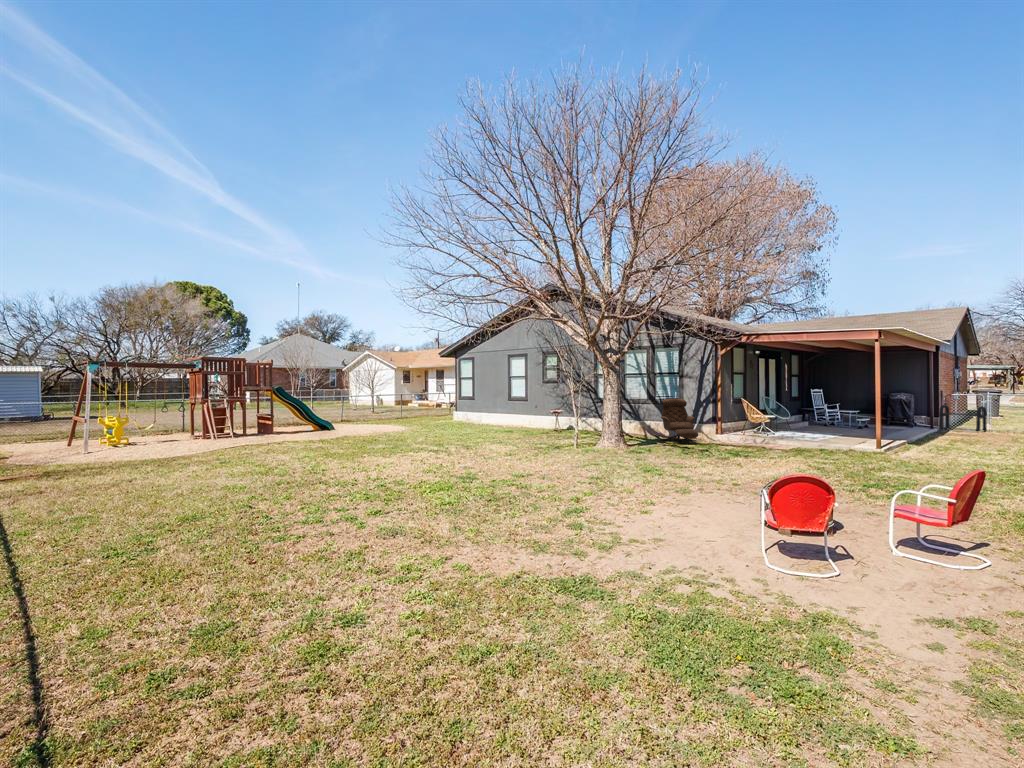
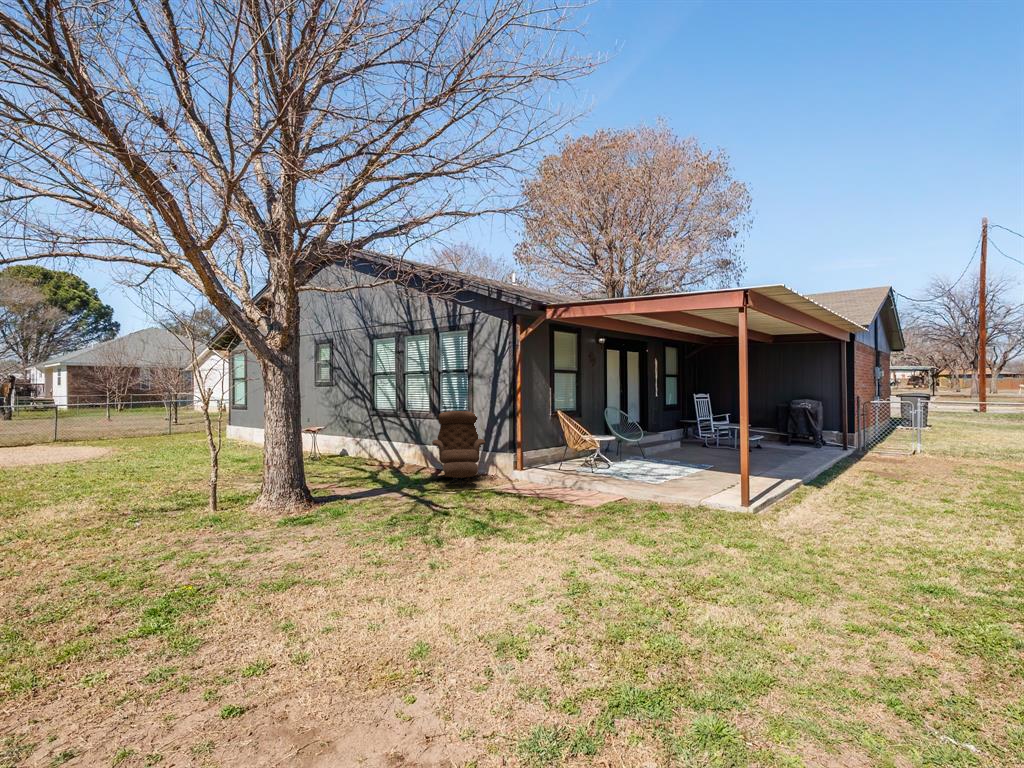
bench: present [939,405,986,431] -> none [855,416,916,453]

